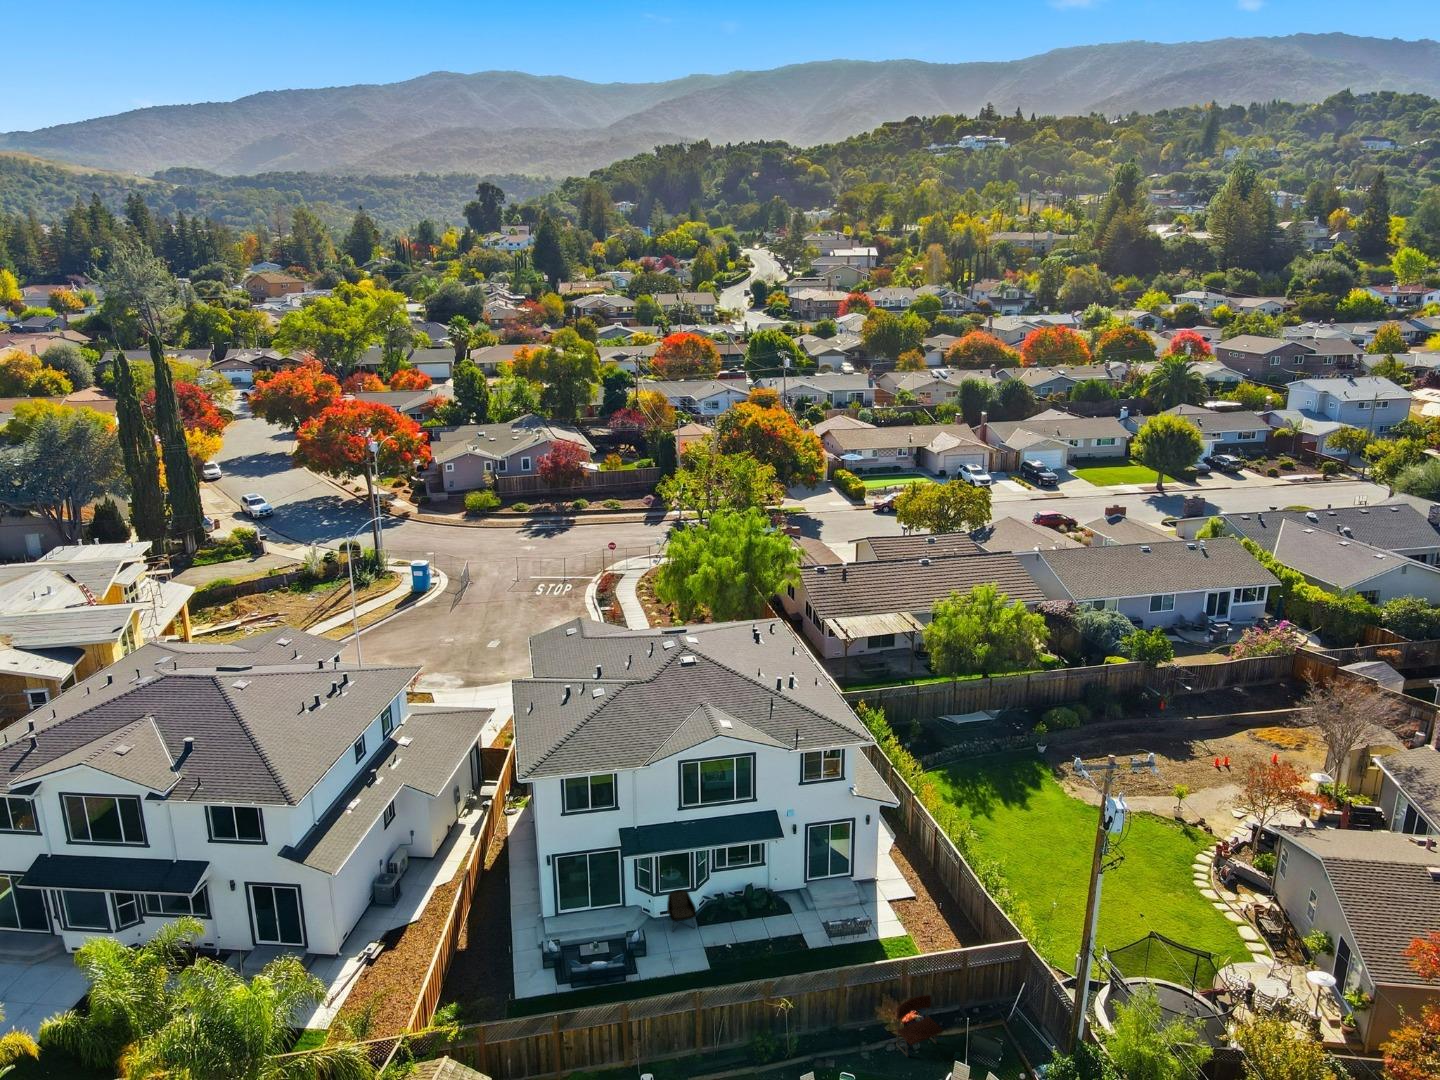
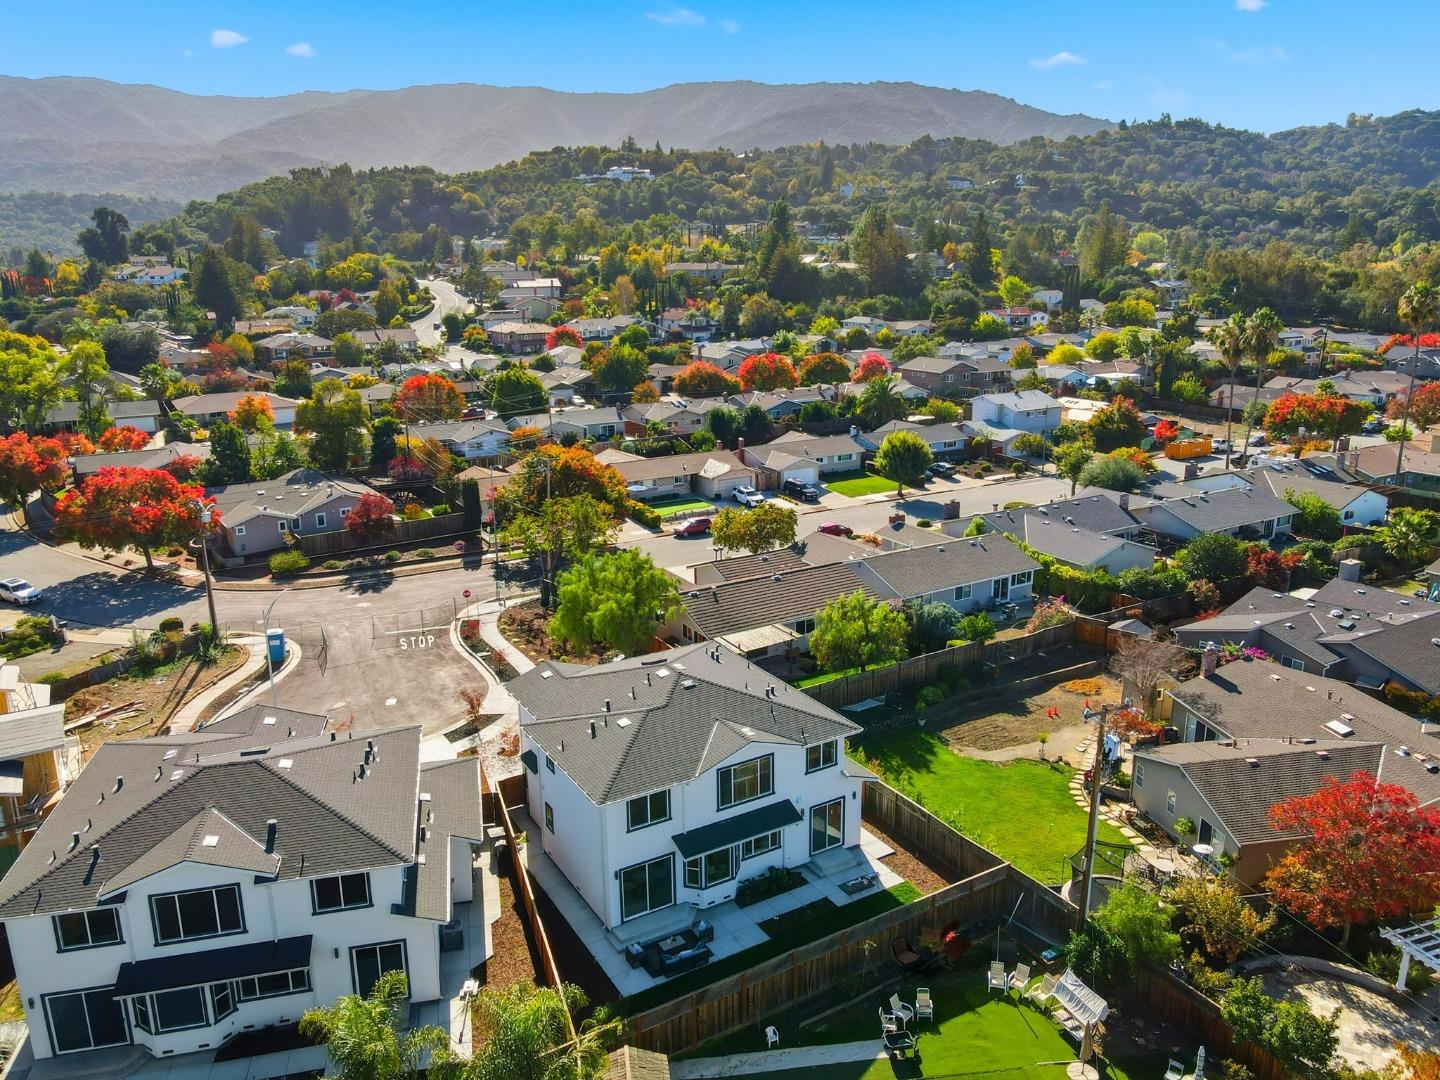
lounge chair: present [667,890,697,928] -> present [889,936,922,976]

